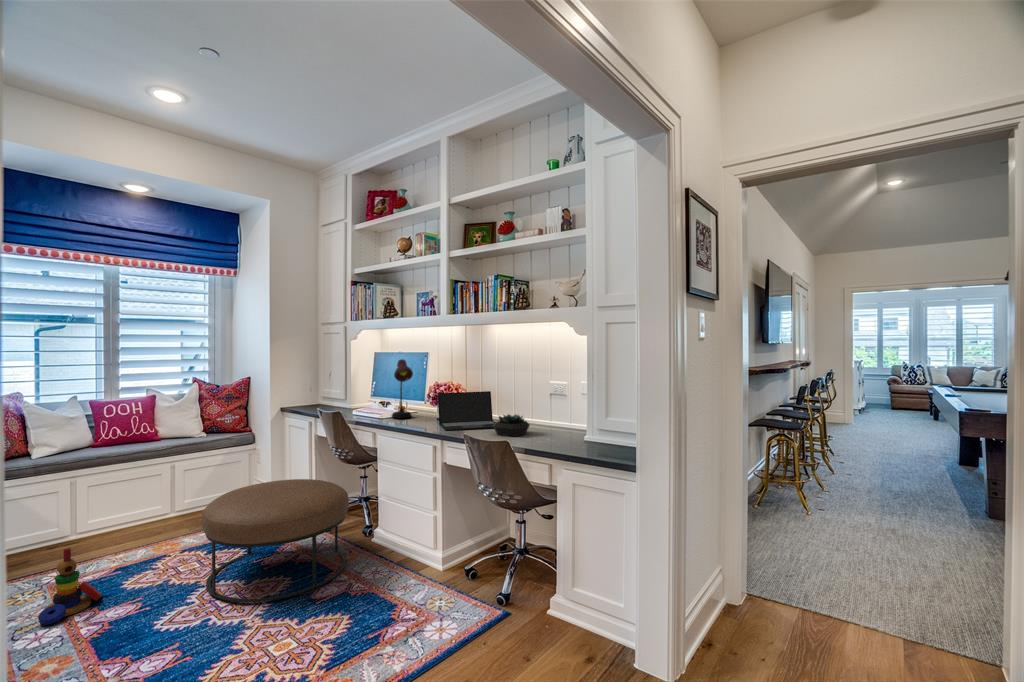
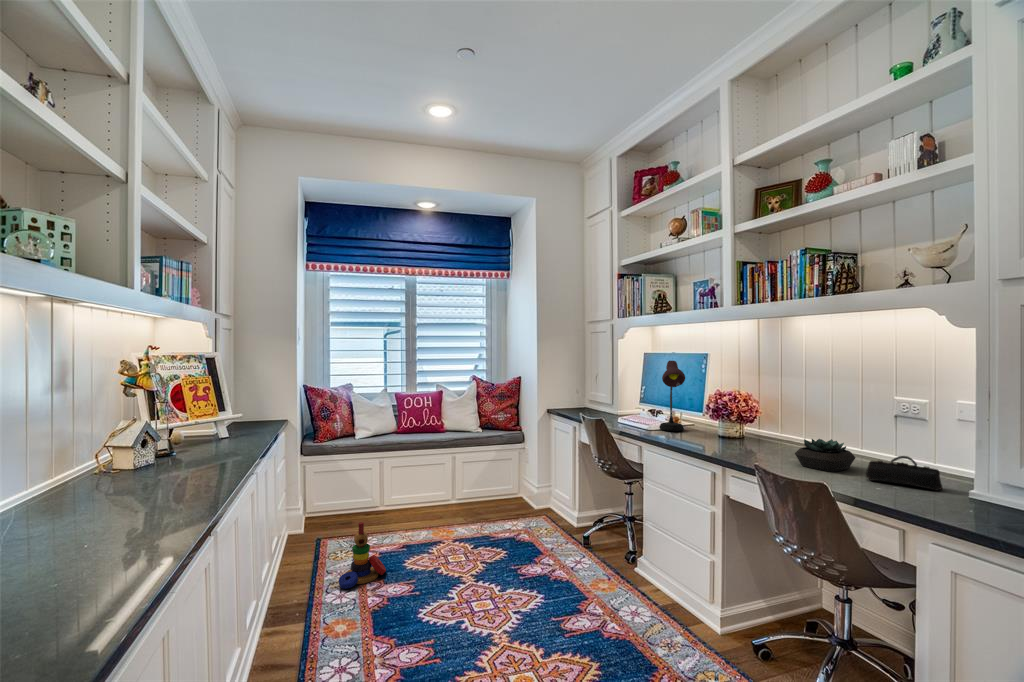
laptop: present [438,391,496,431] -> none [716,403,810,456]
pencil case: none [535,421,576,441] -> present [866,456,942,490]
ottoman: present [202,479,349,602] -> none [463,486,607,619]

